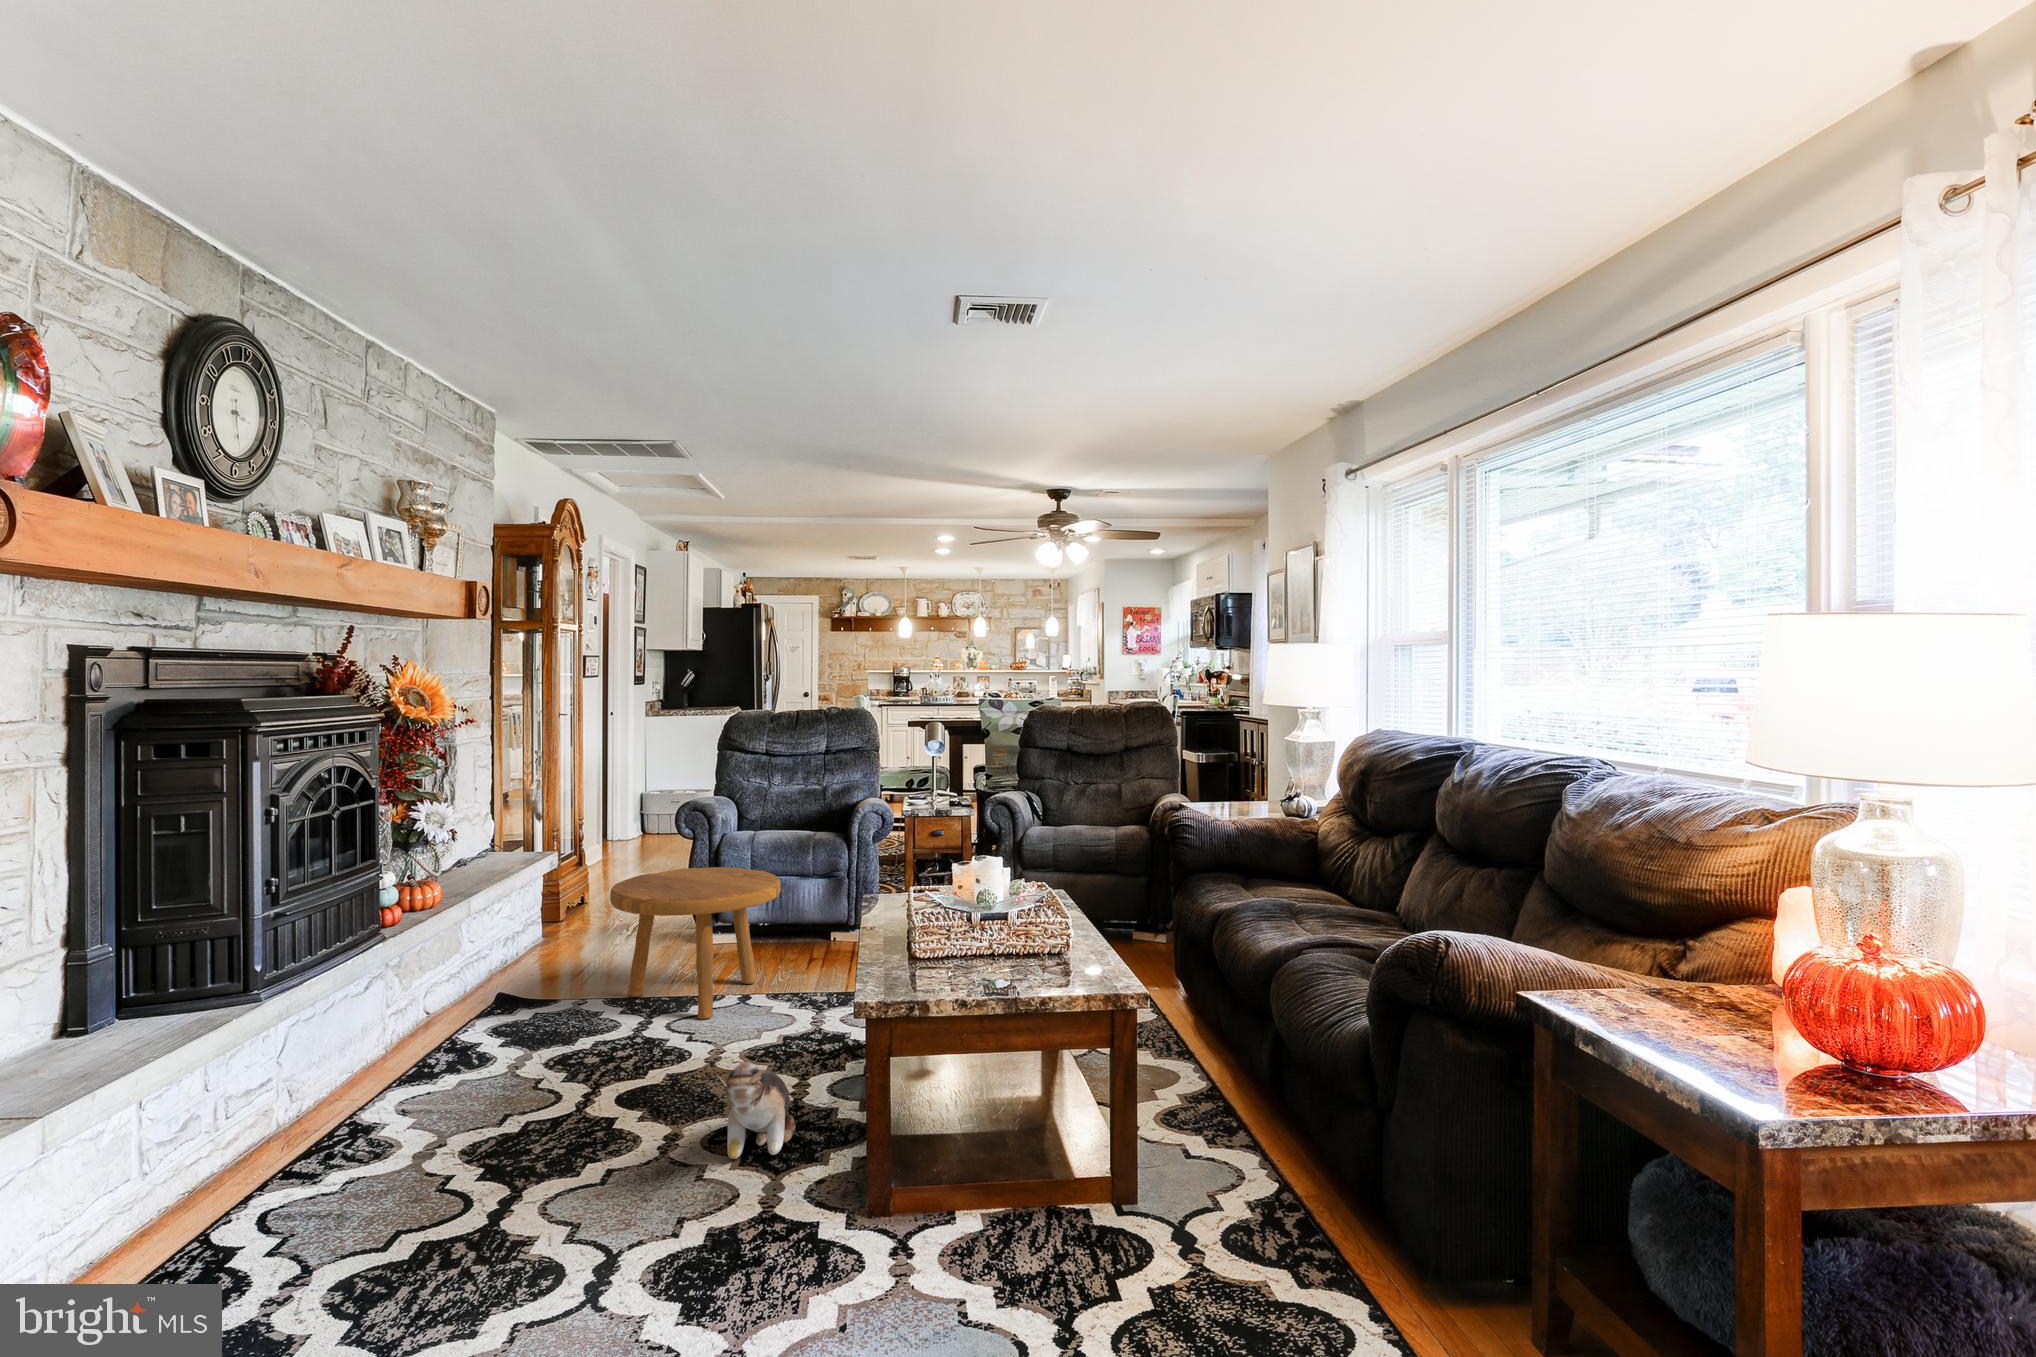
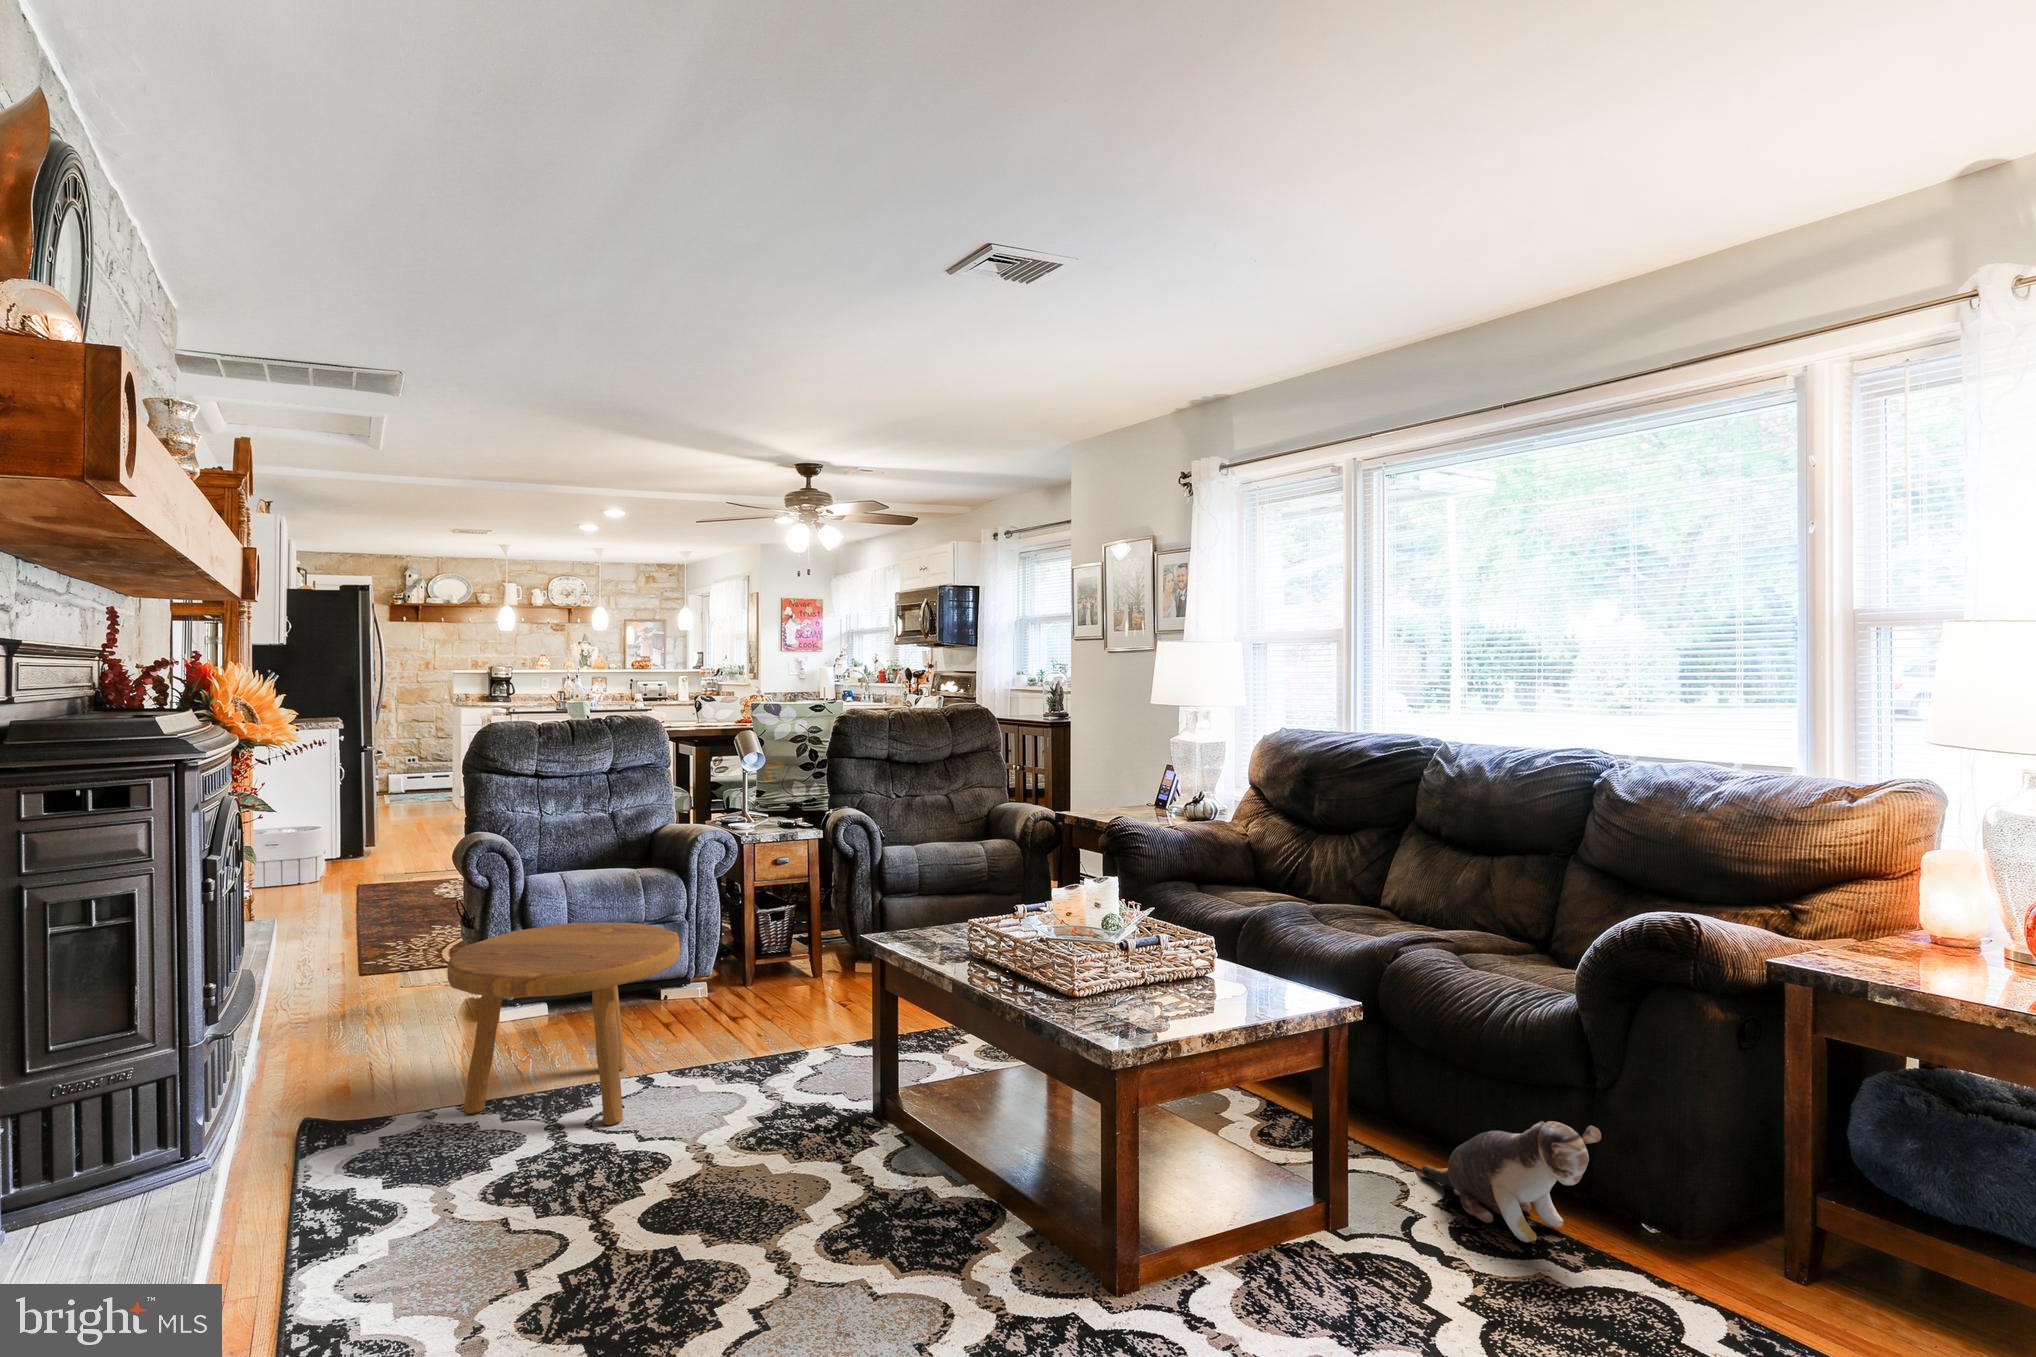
plush toy: present [717,1061,795,1159] -> present [1422,1121,1601,1242]

